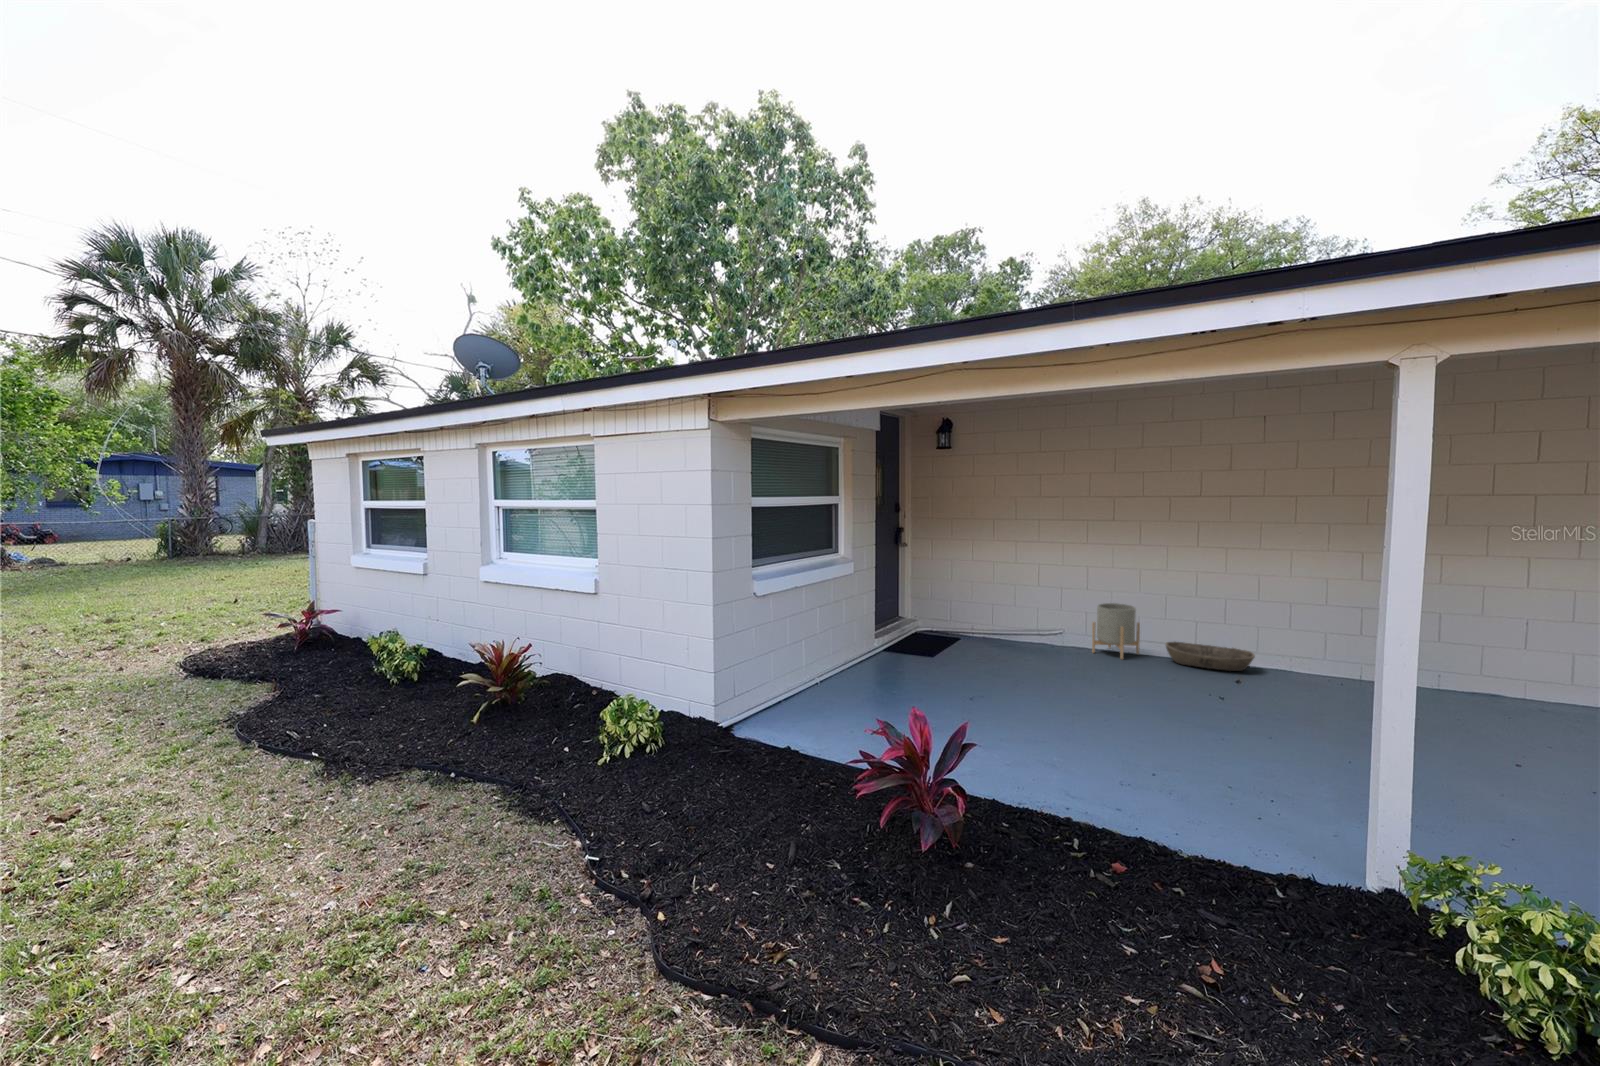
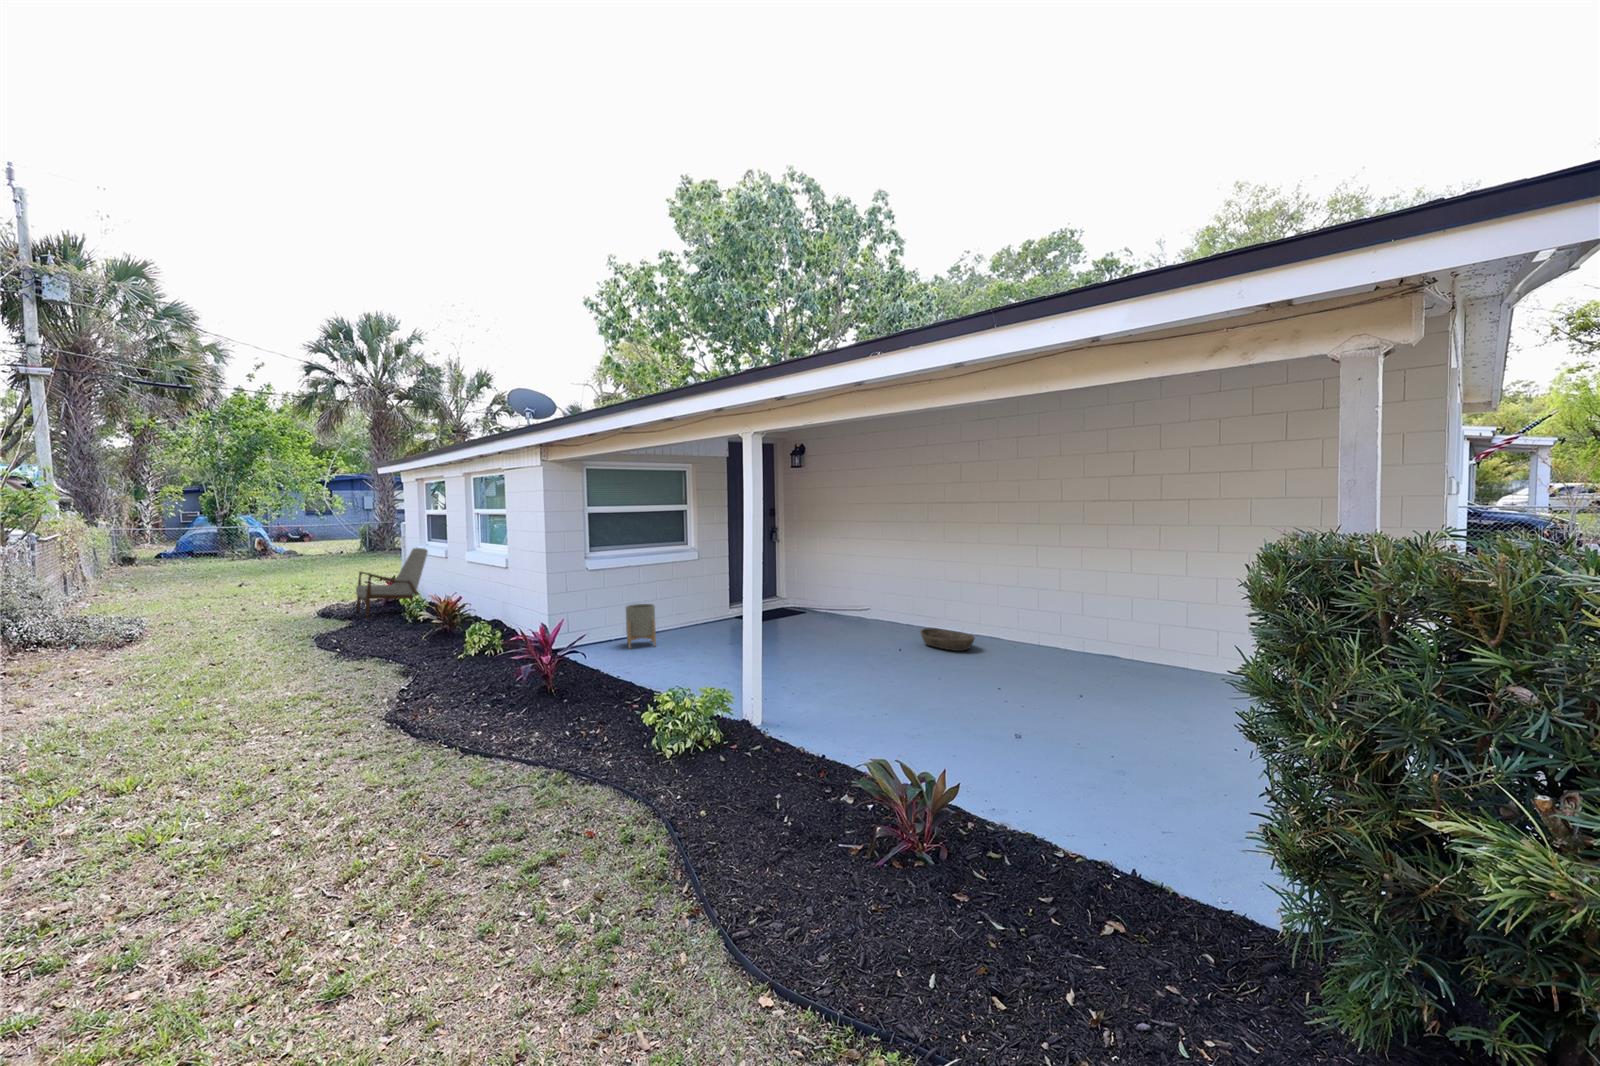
armchair: none [259,559,384,674] -> present [356,548,428,618]
planter: present [1092,603,1140,659] -> present [625,604,656,648]

